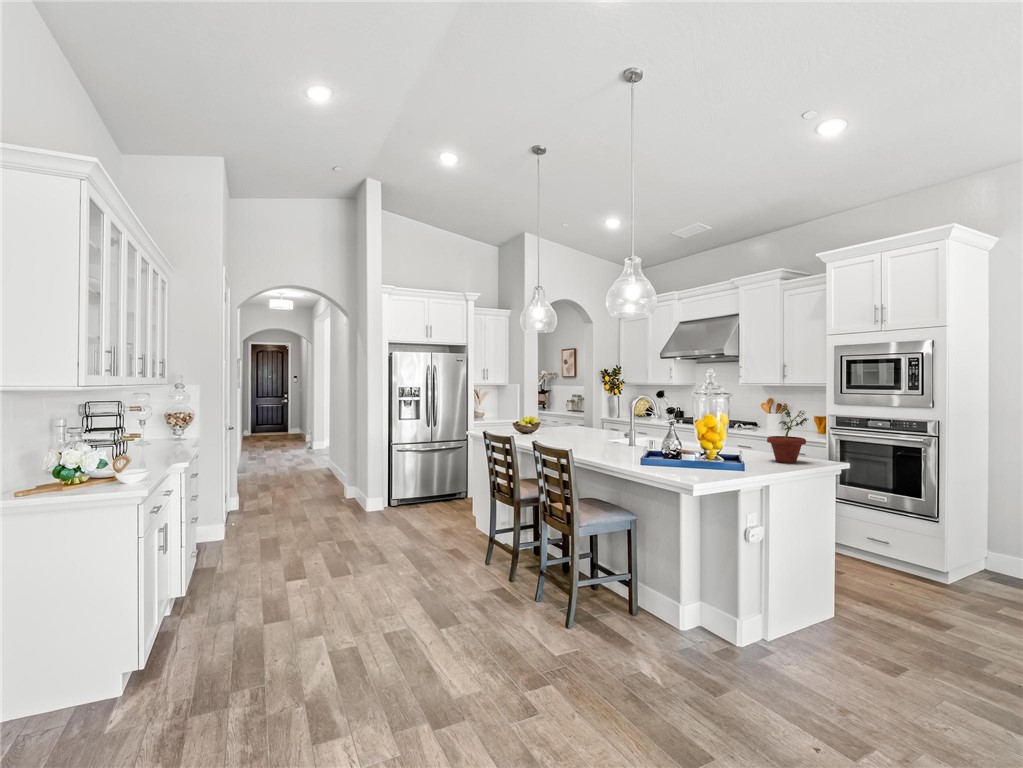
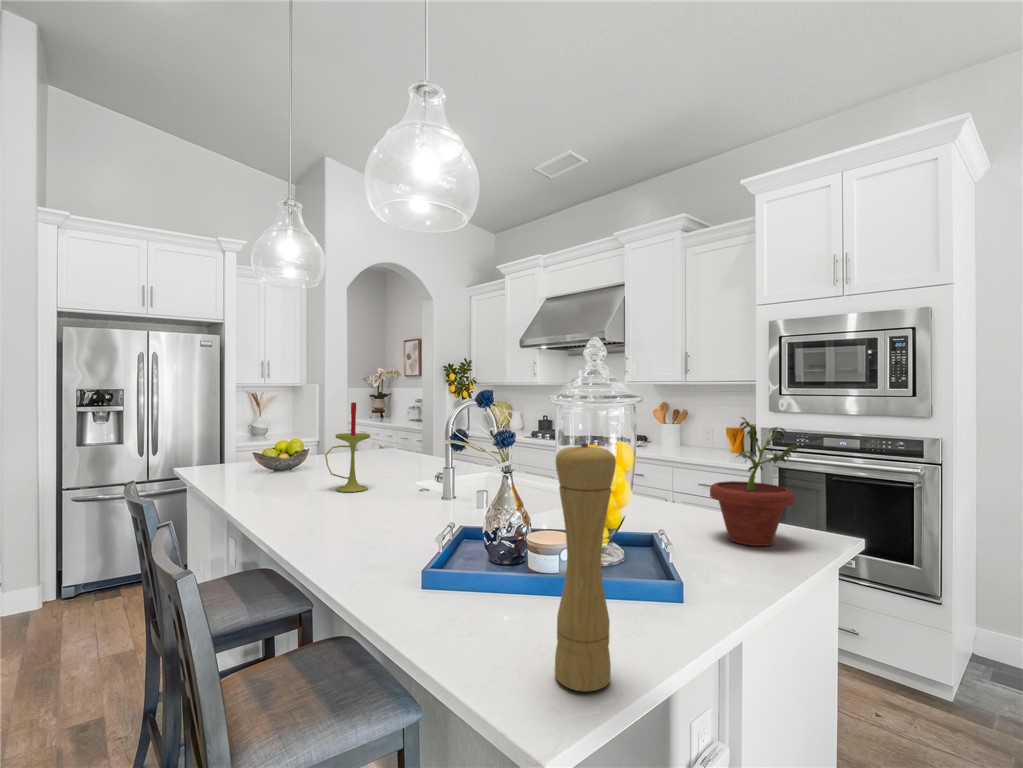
candle: none [568,398,590,445] -> present [325,402,371,492]
pepper mill: none [697,411,715,479] -> present [555,443,616,691]

